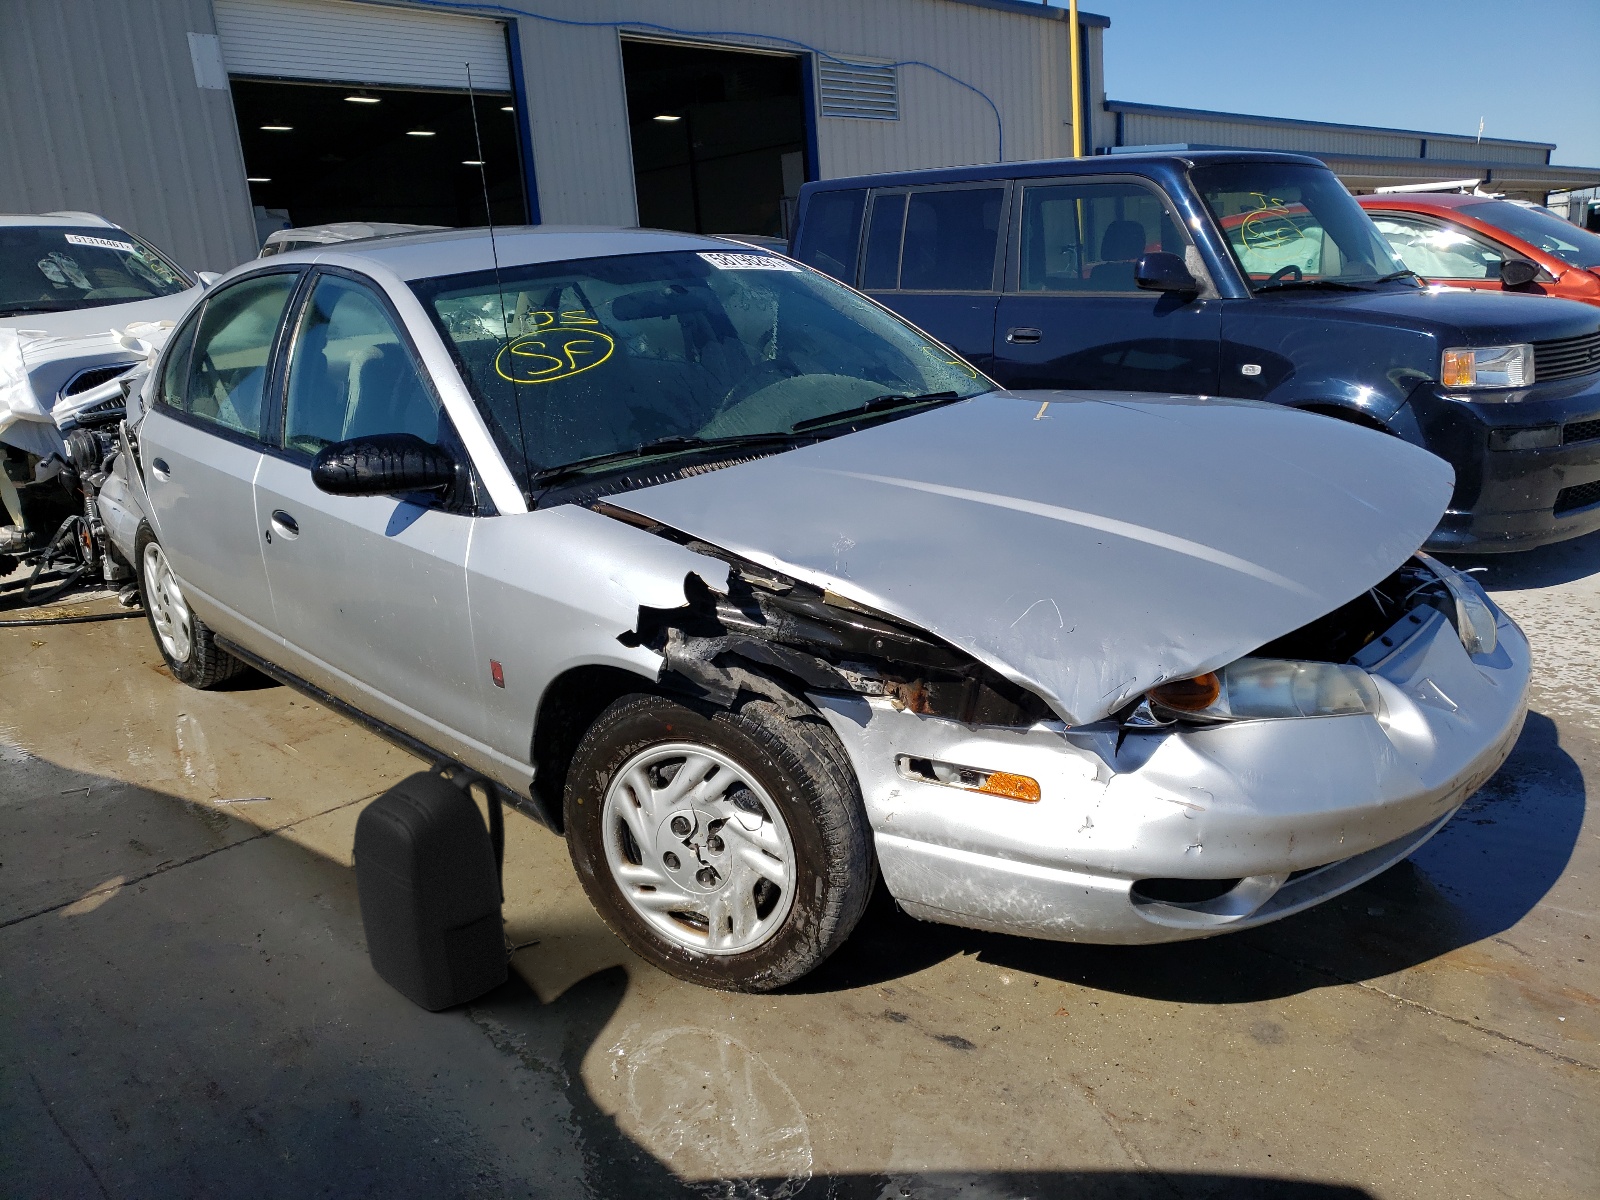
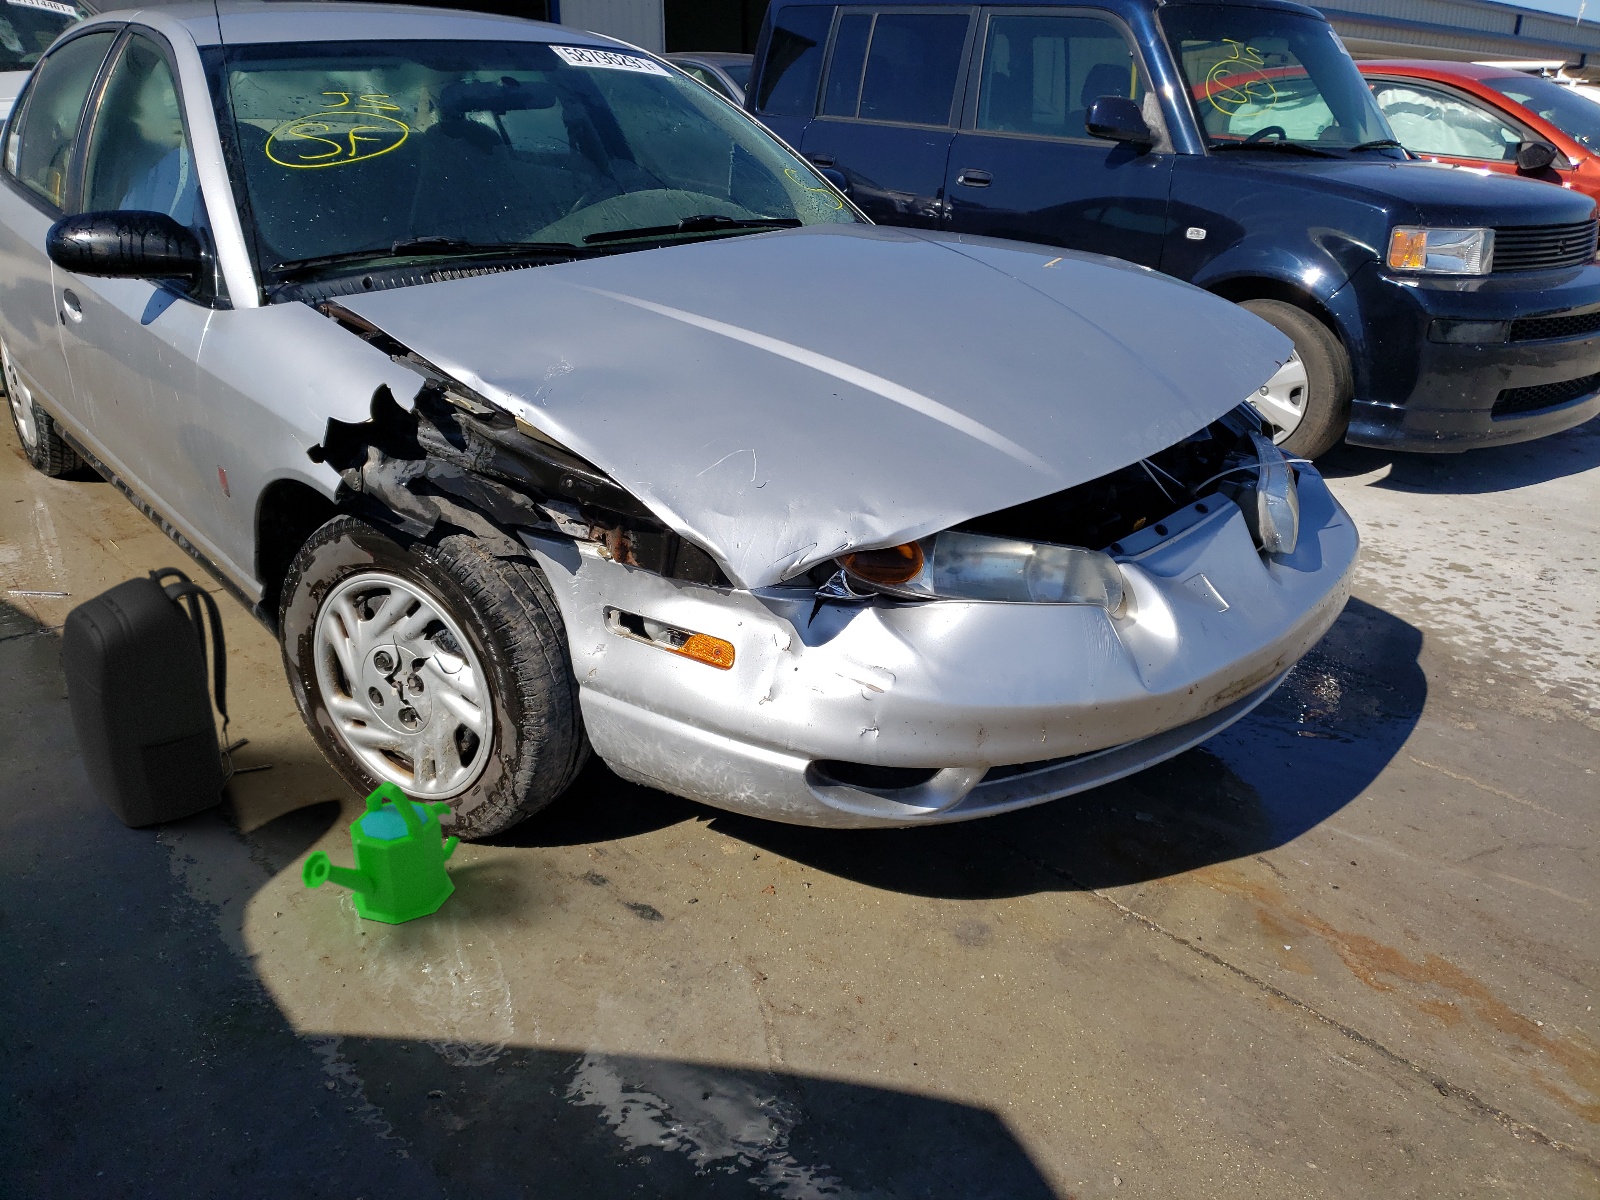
watering can: none [641,939,764,1078] -> present [301,781,460,924]

